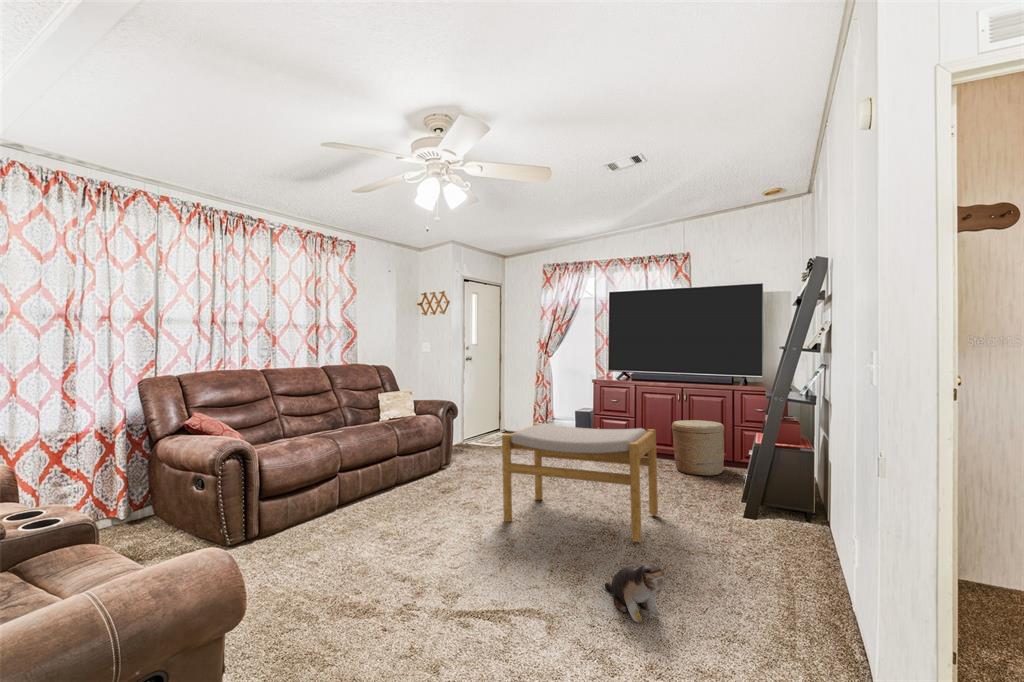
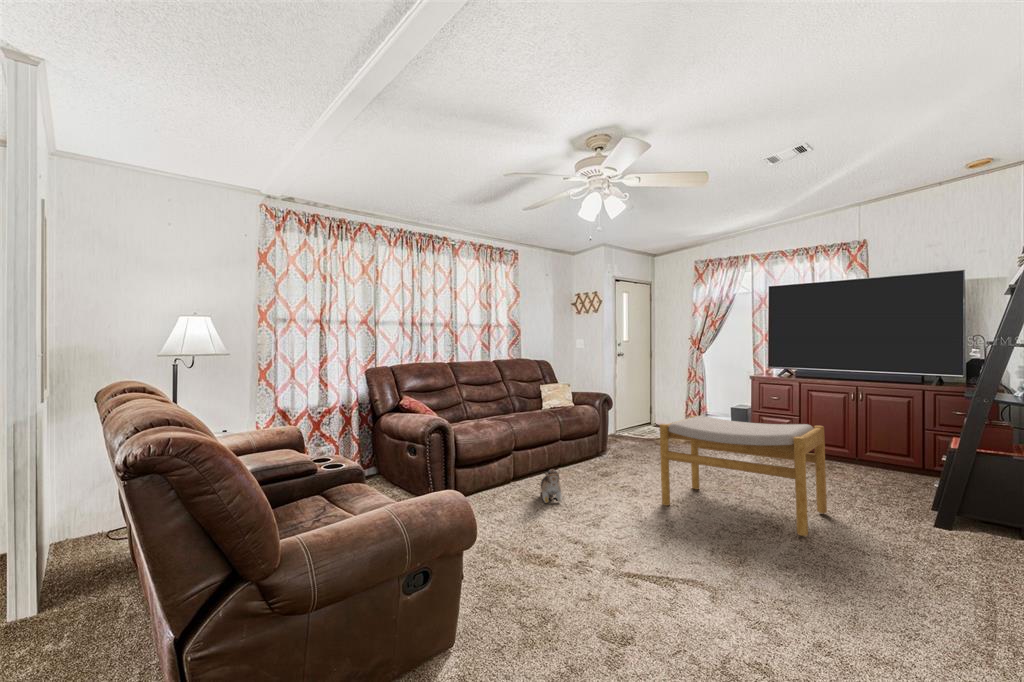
woven basket: present [672,420,724,476] -> none [843,420,910,480]
plush toy: present [605,562,669,622] -> present [541,469,562,503]

